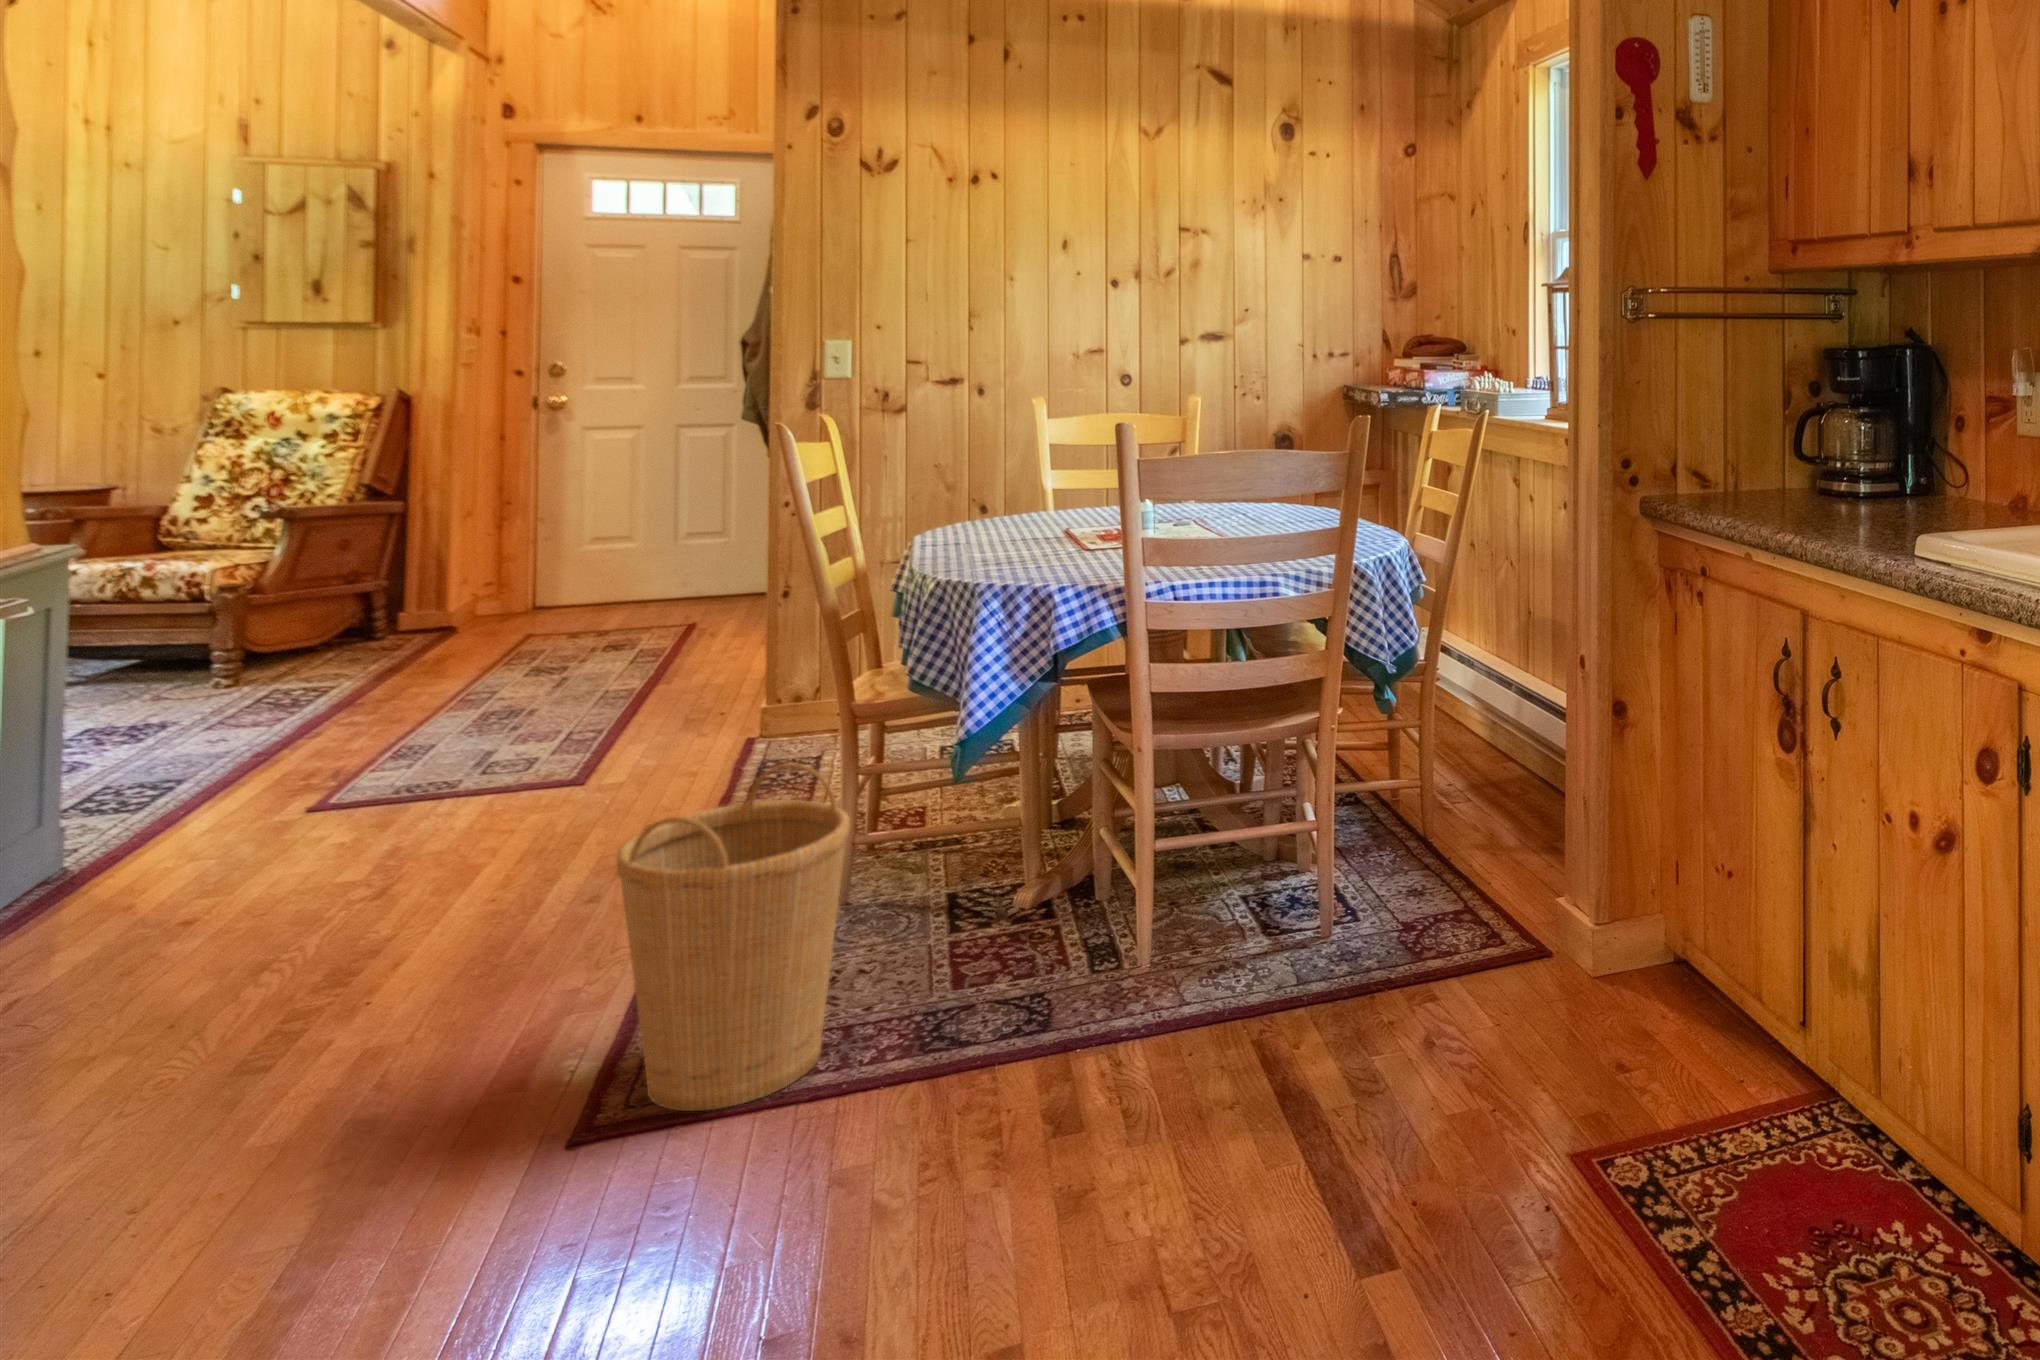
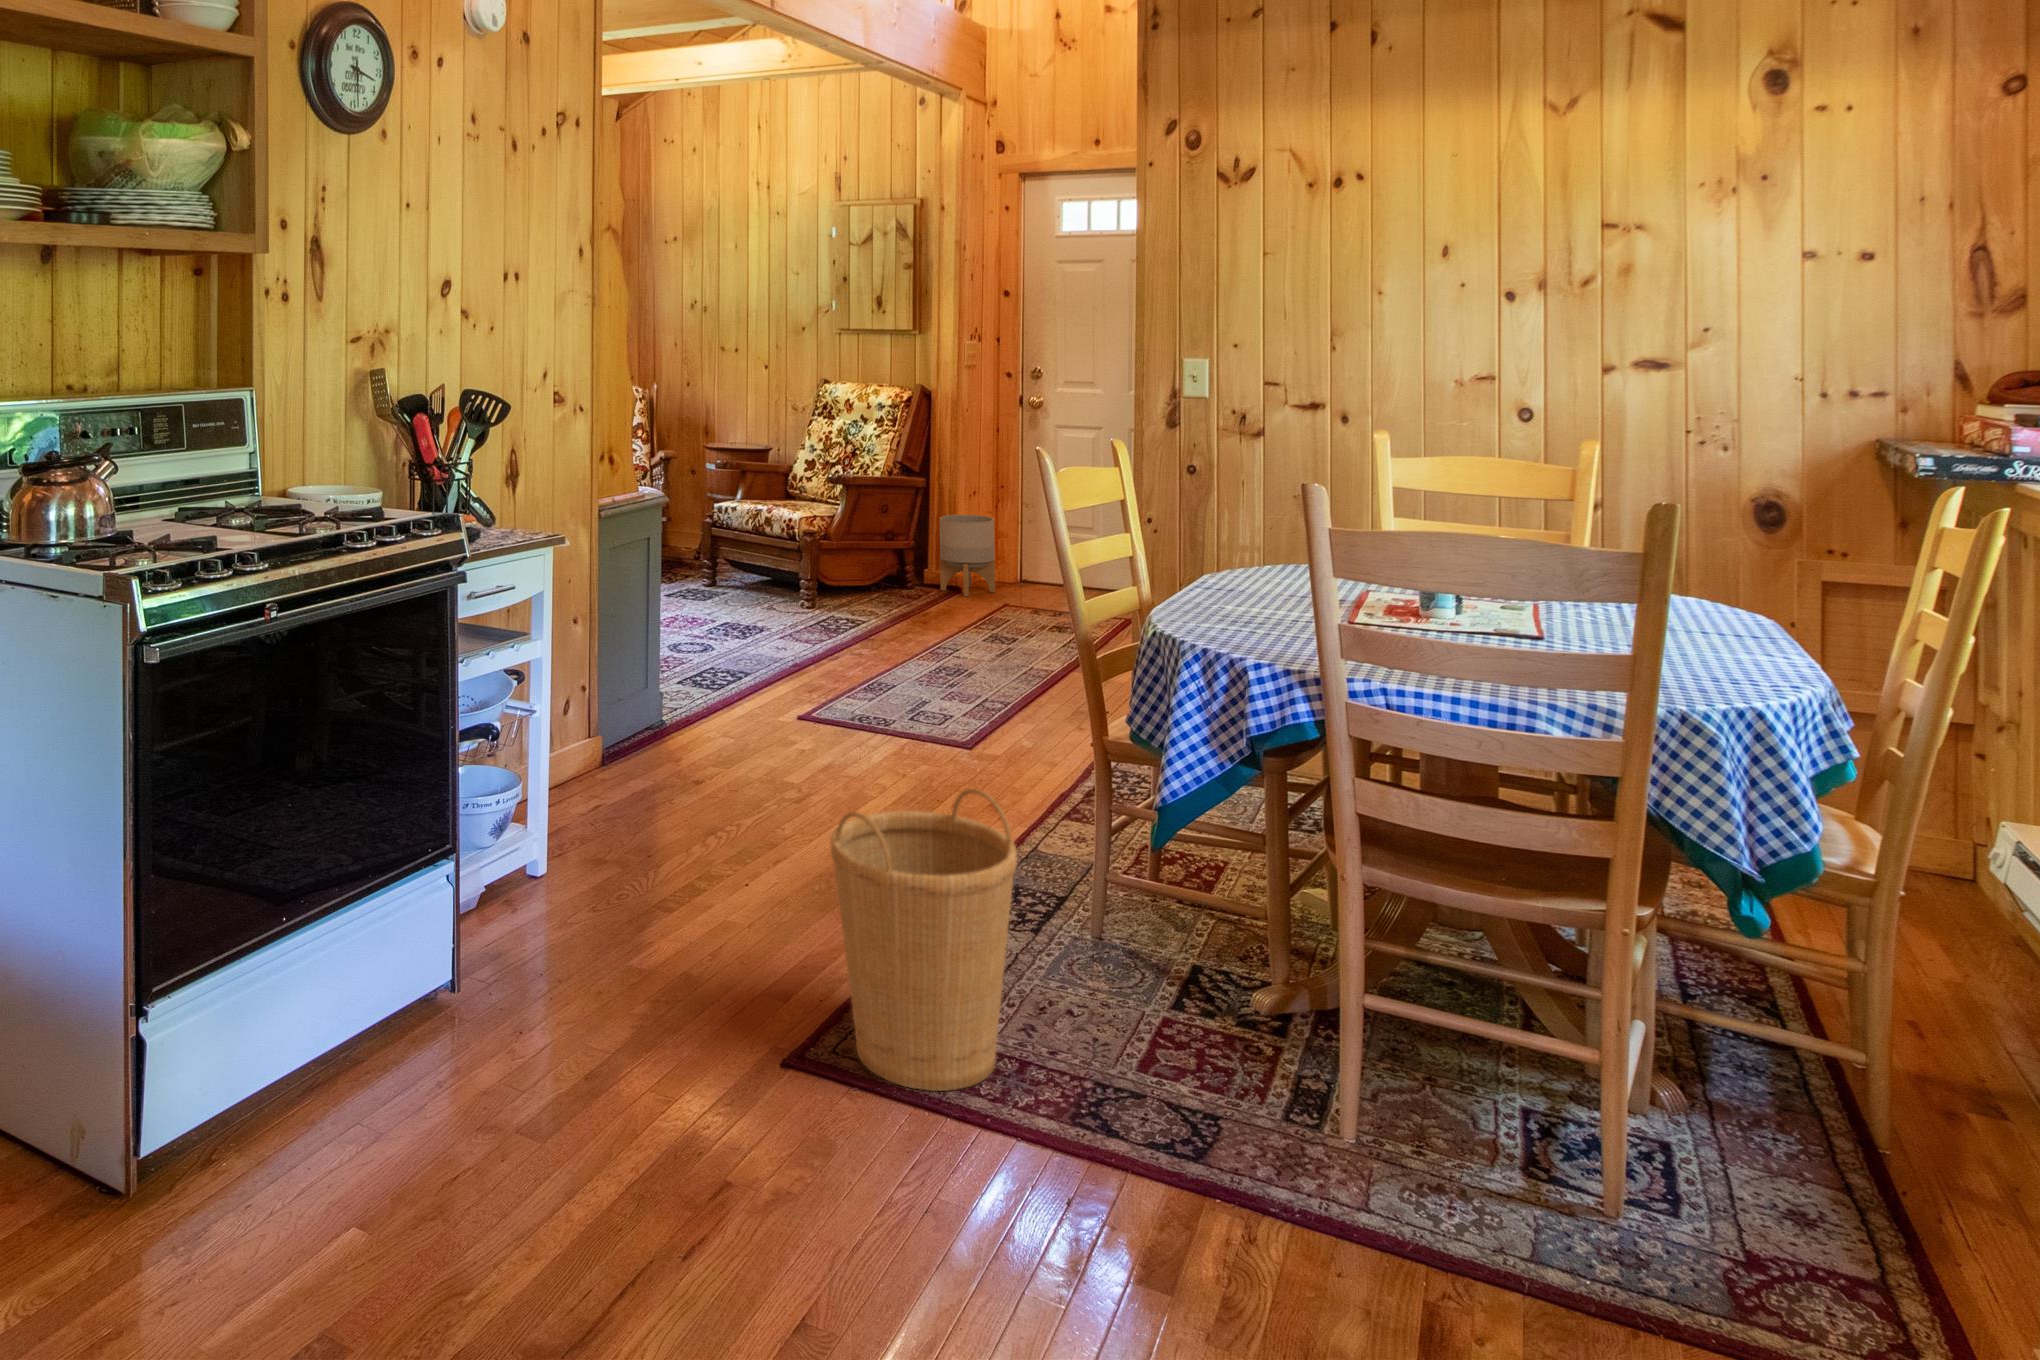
planter: none [430,541,511,639] -> present [940,515,995,596]

